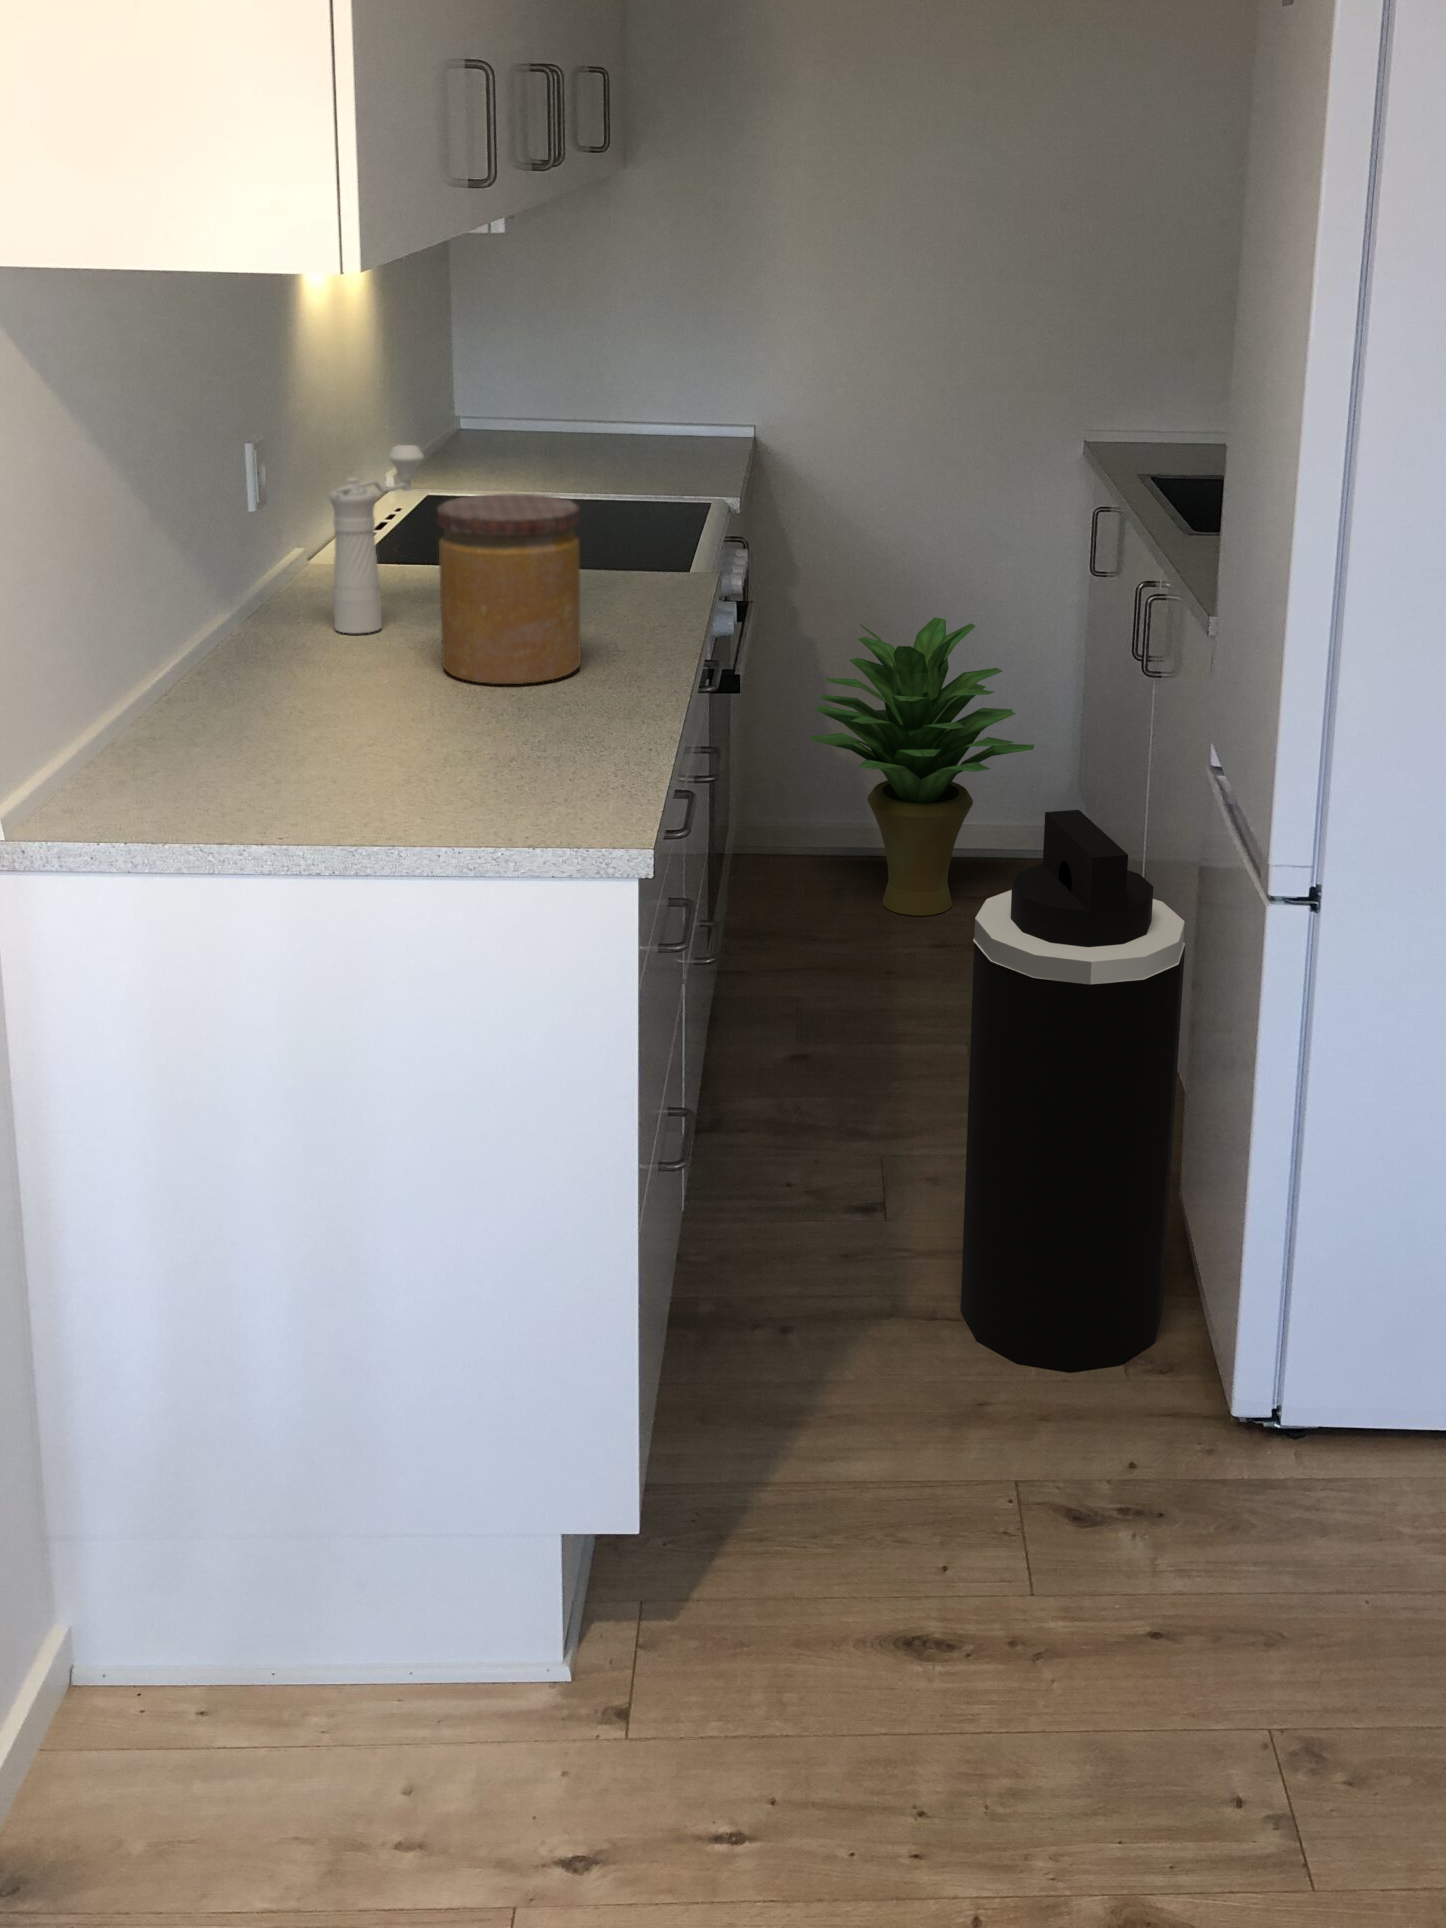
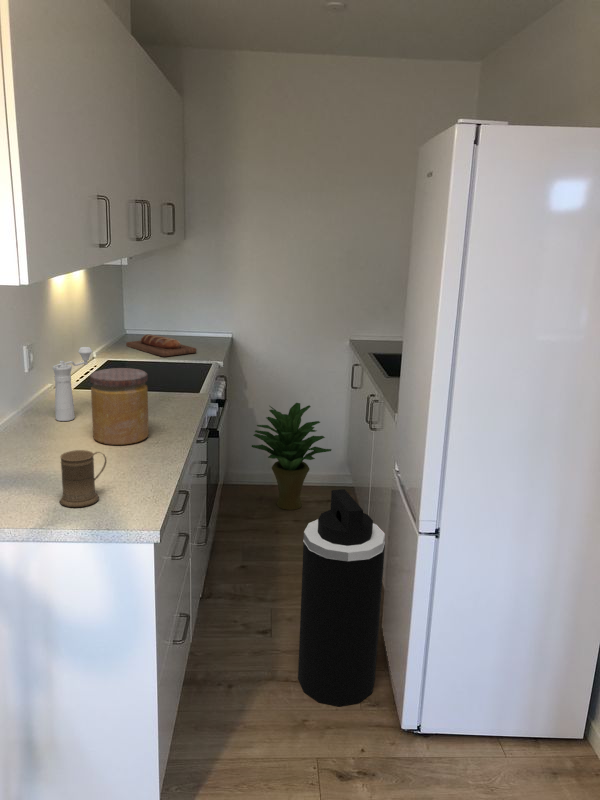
bread loaf: none [468,427,664,485] -> present [126,335,197,357]
mug: none [401,675,509,808] -> present [60,450,106,507]

